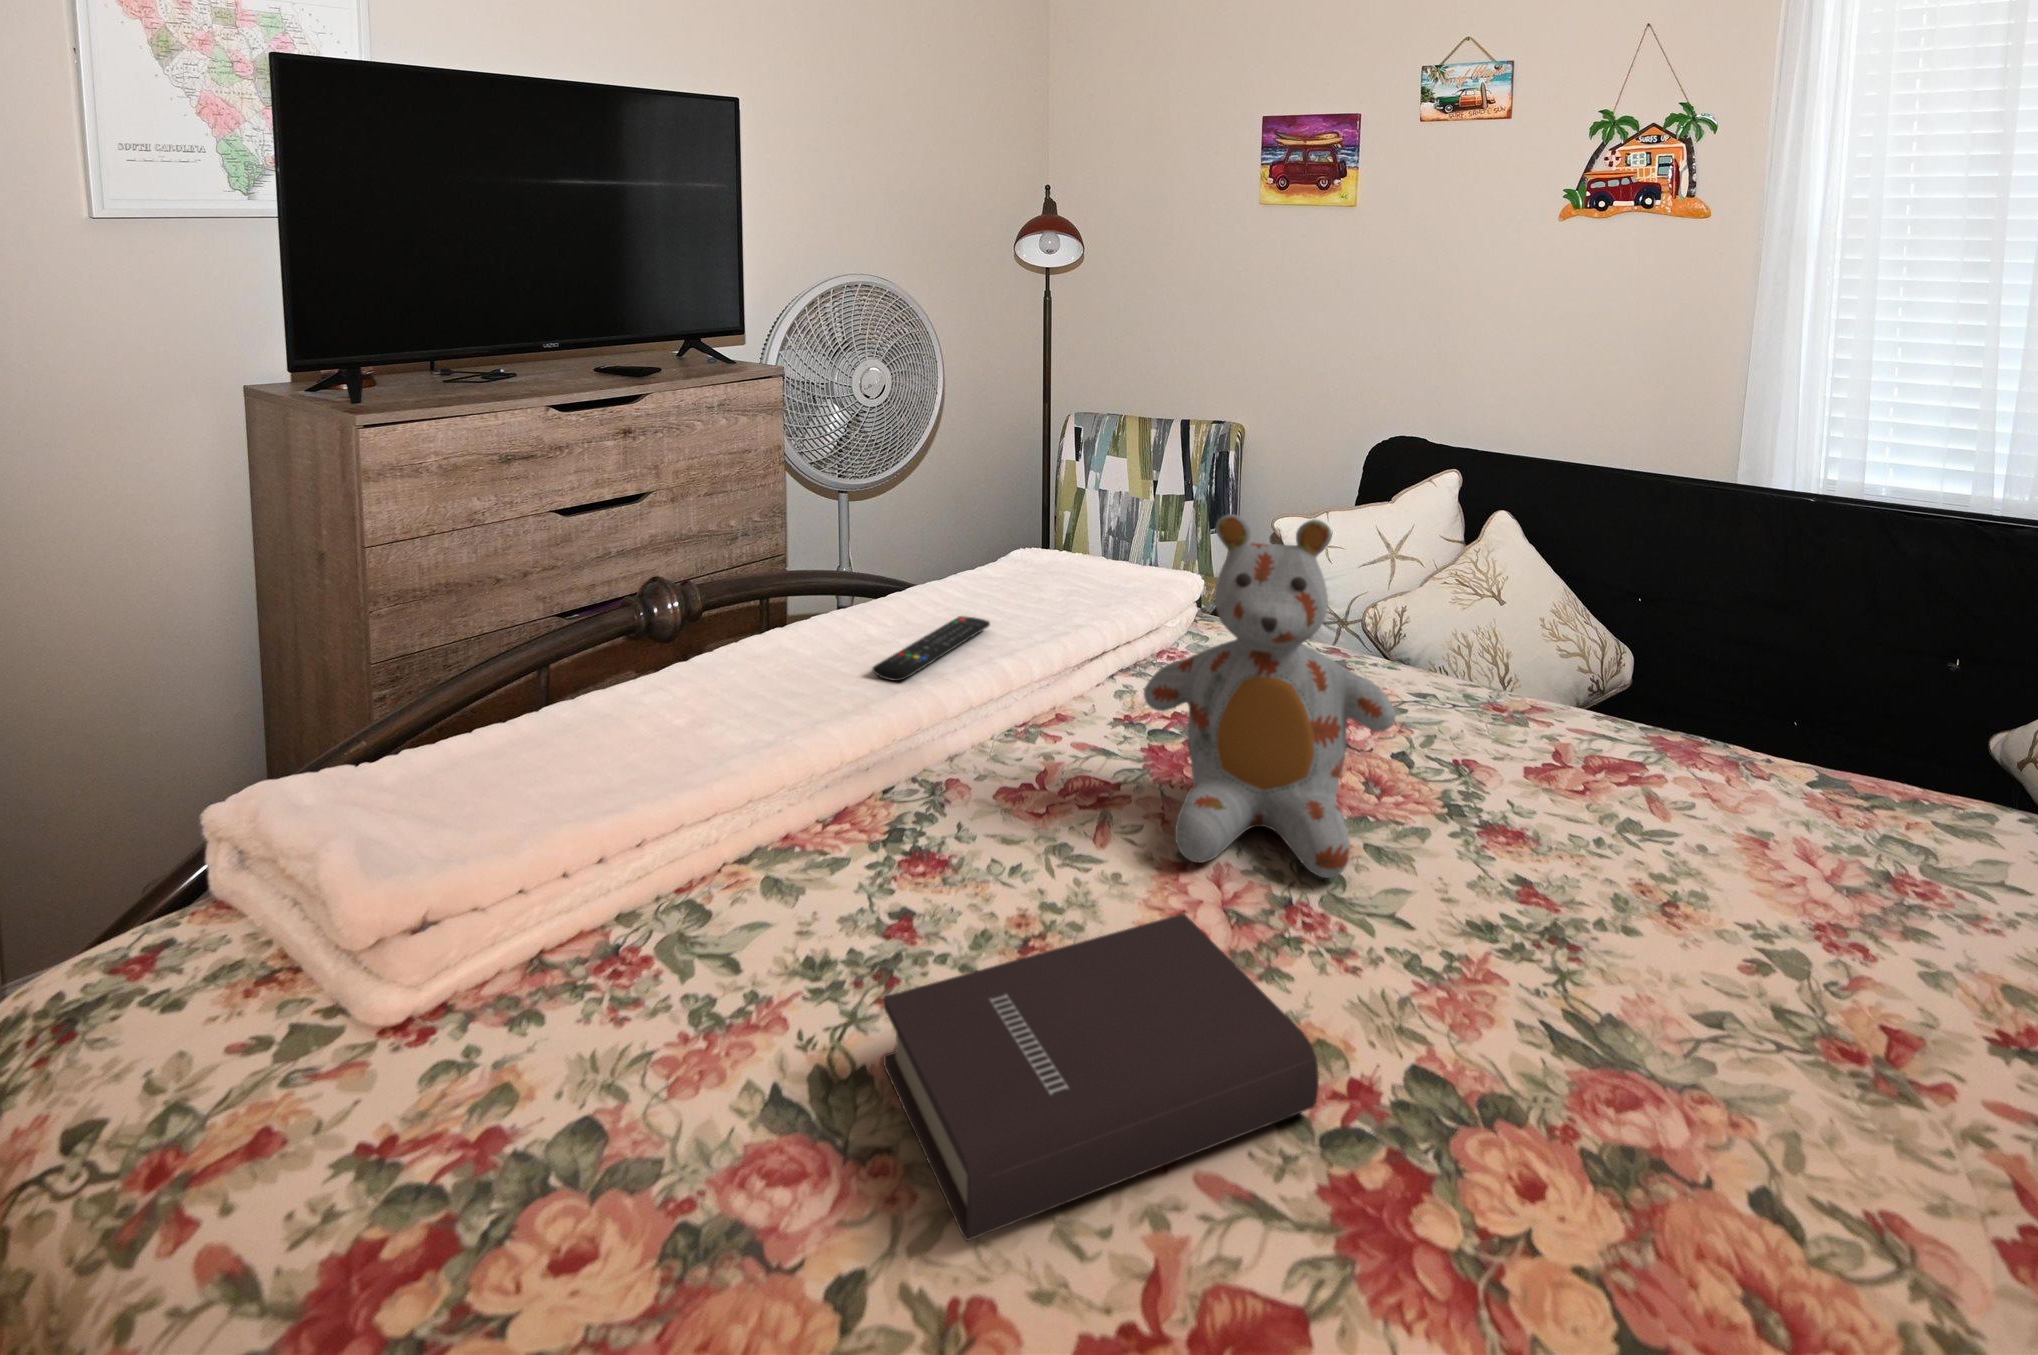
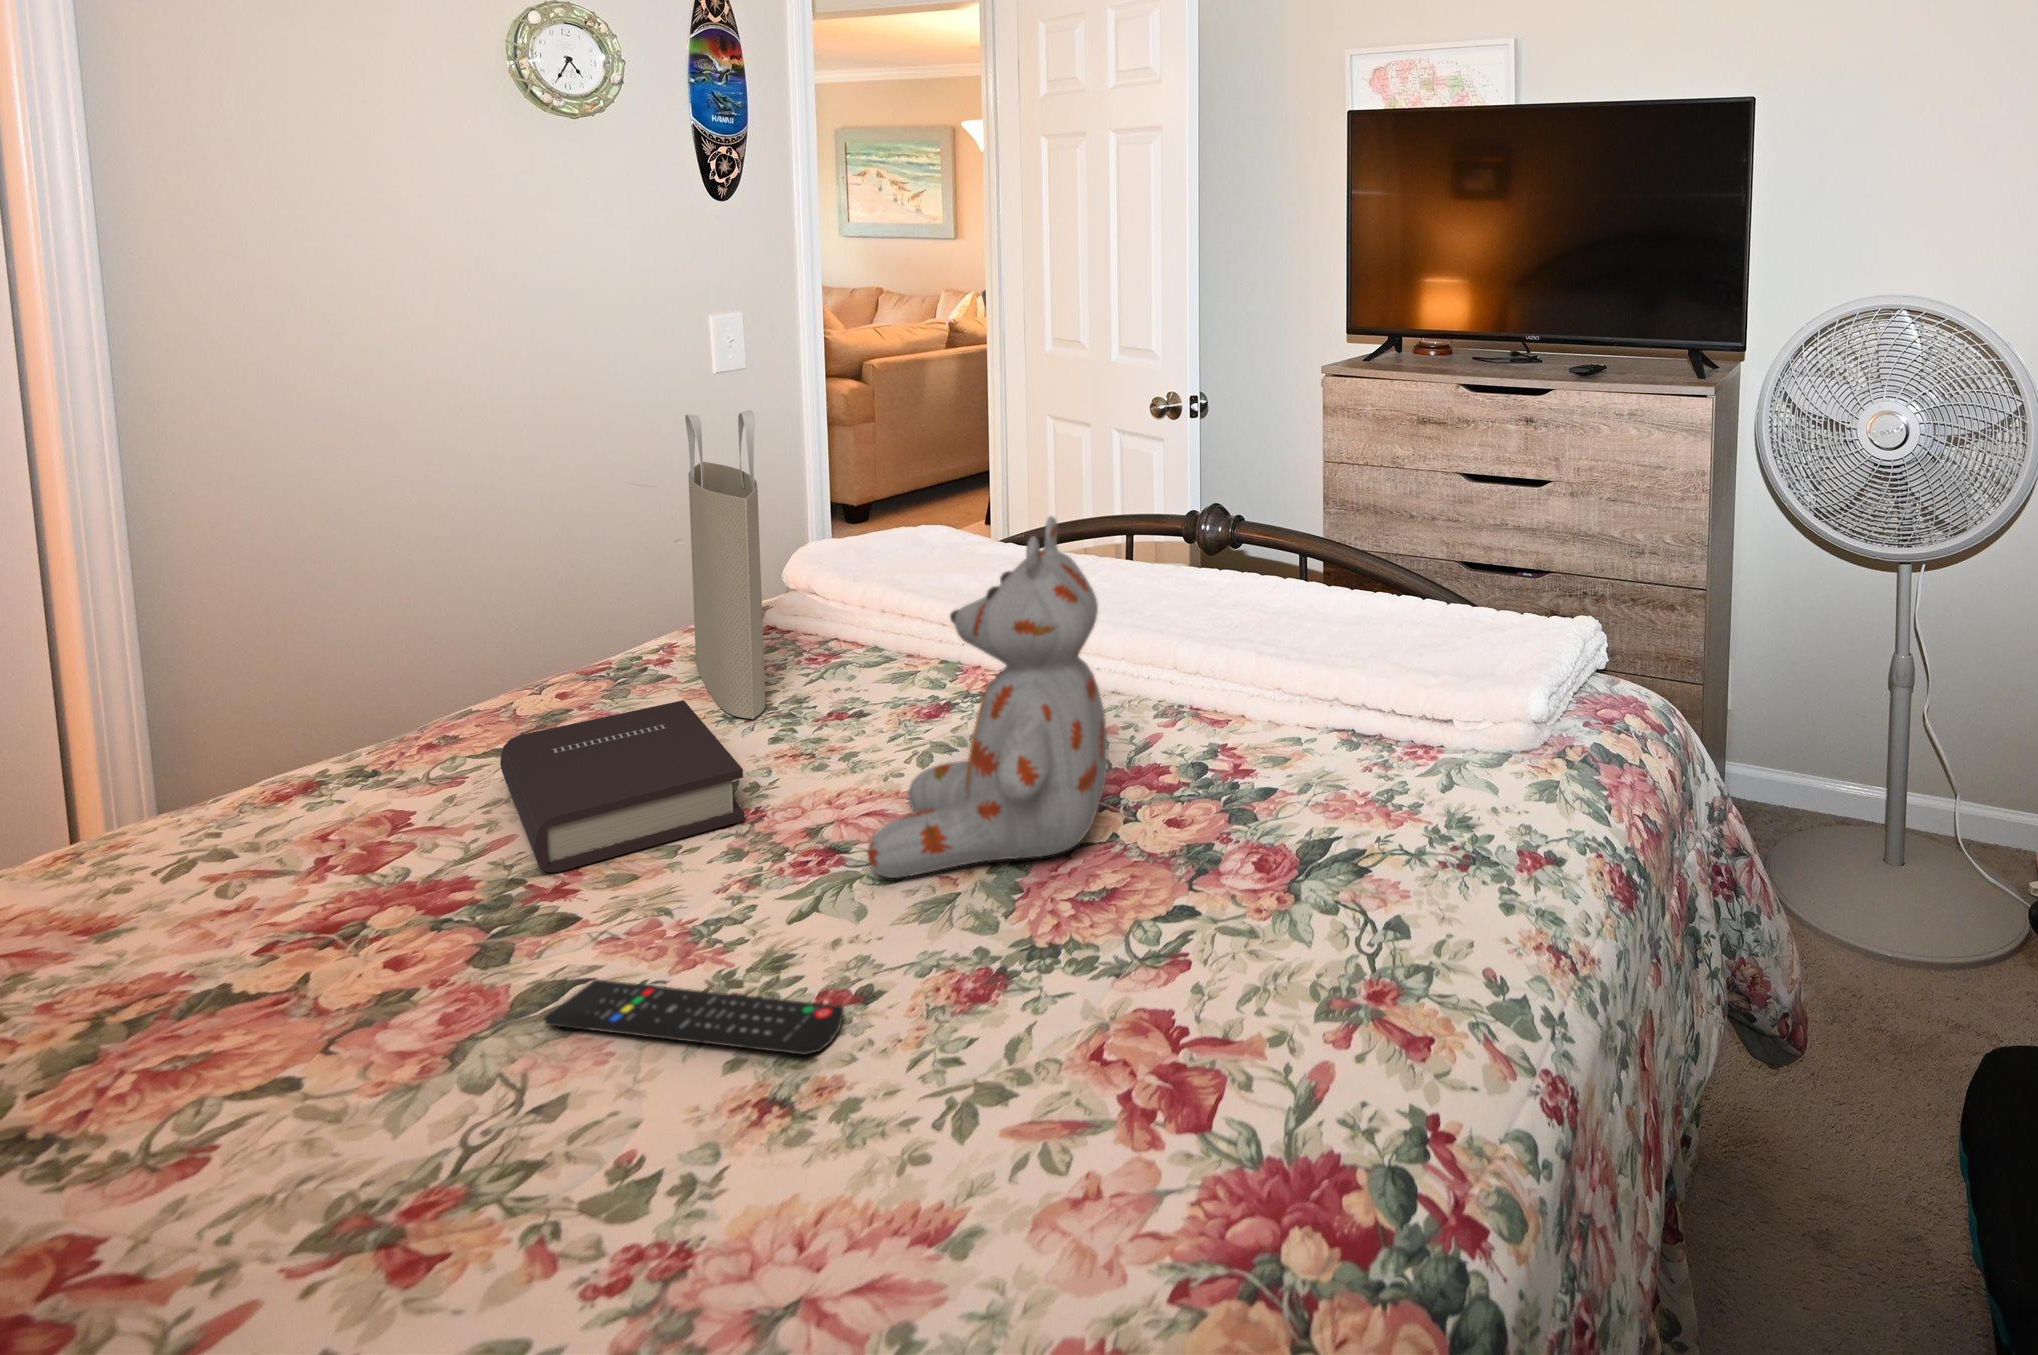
tote bag: none [308,557,816,1127] -> present [685,410,766,719]
remote control: present [873,616,990,681] -> present [545,980,844,1055]

